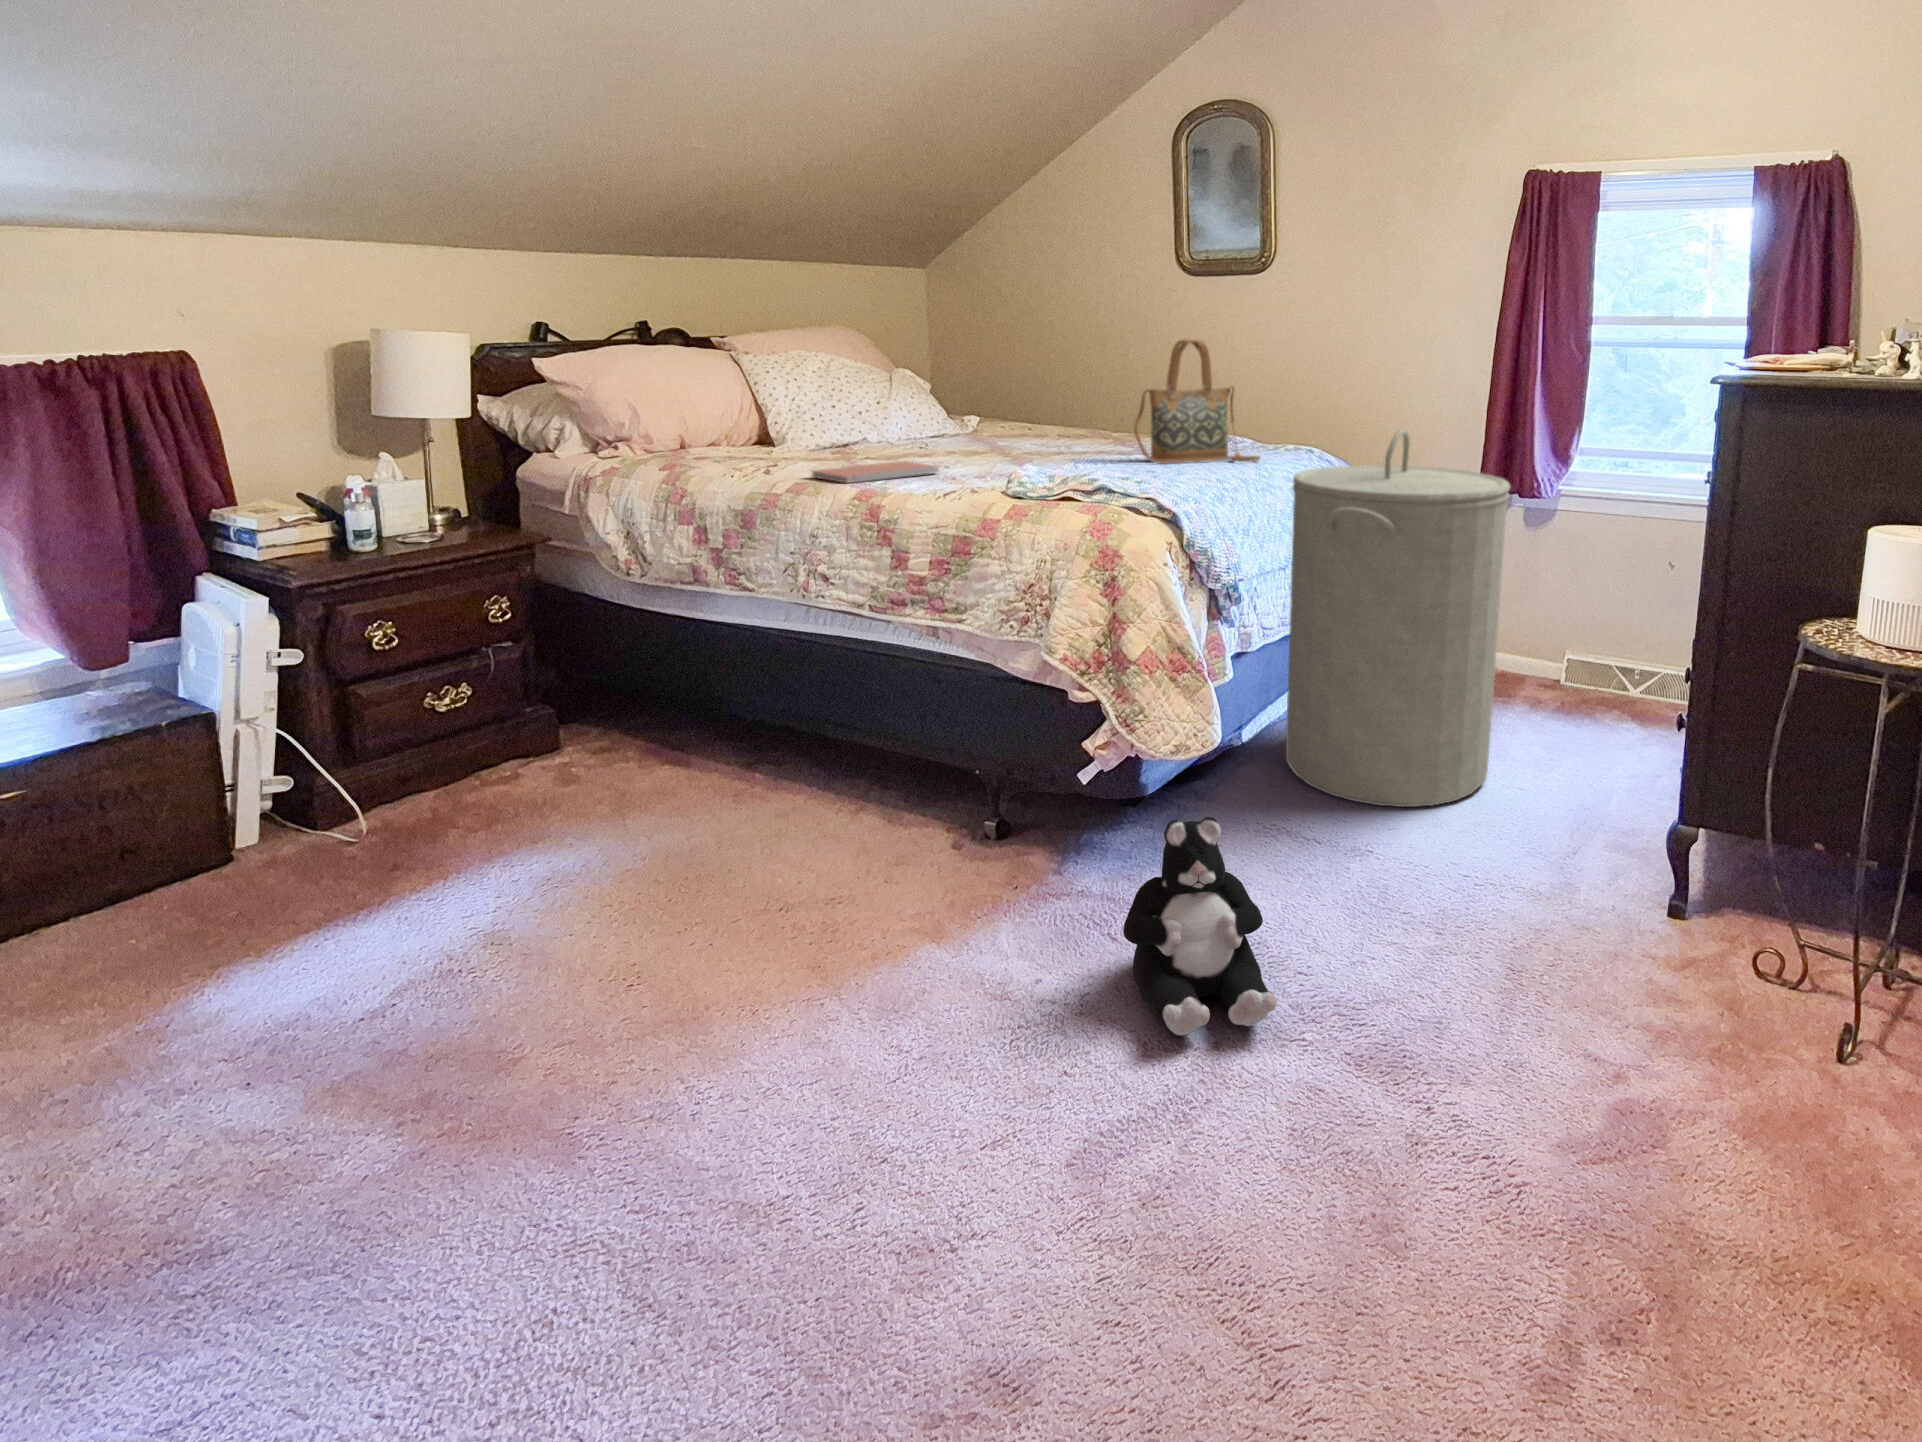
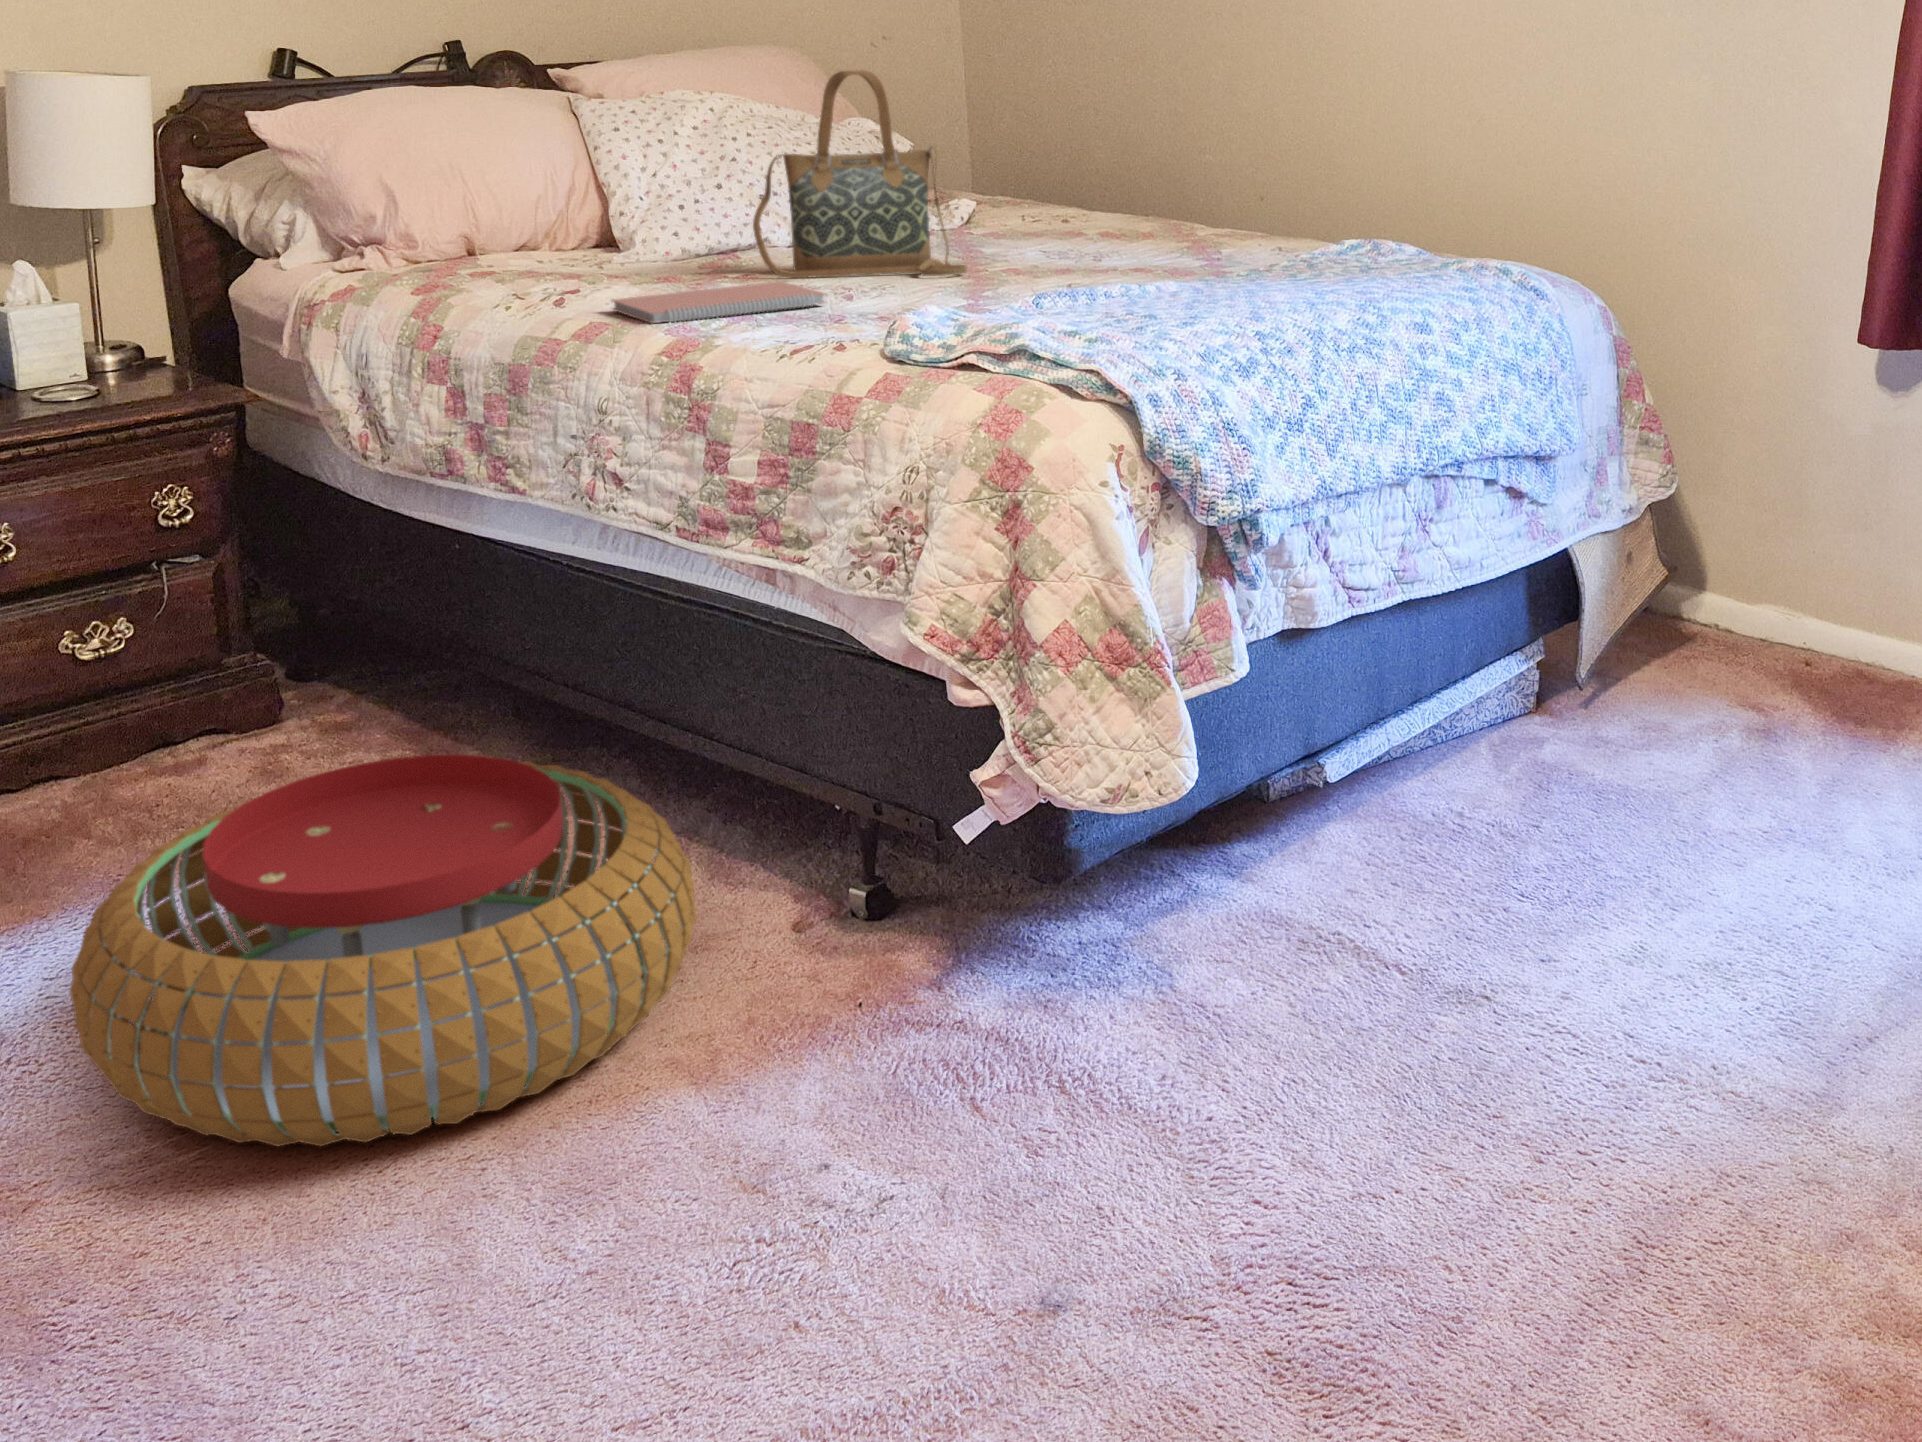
handbag: present [1134,340,1260,464] -> present [753,71,967,278]
laundry hamper: present [1286,429,1511,807] -> none [1413,238,1815,929]
pouf: none [523,748,917,999] -> present [70,755,696,1146]
plush toy: present [1123,817,1277,1036] -> none [929,926,1171,1292]

